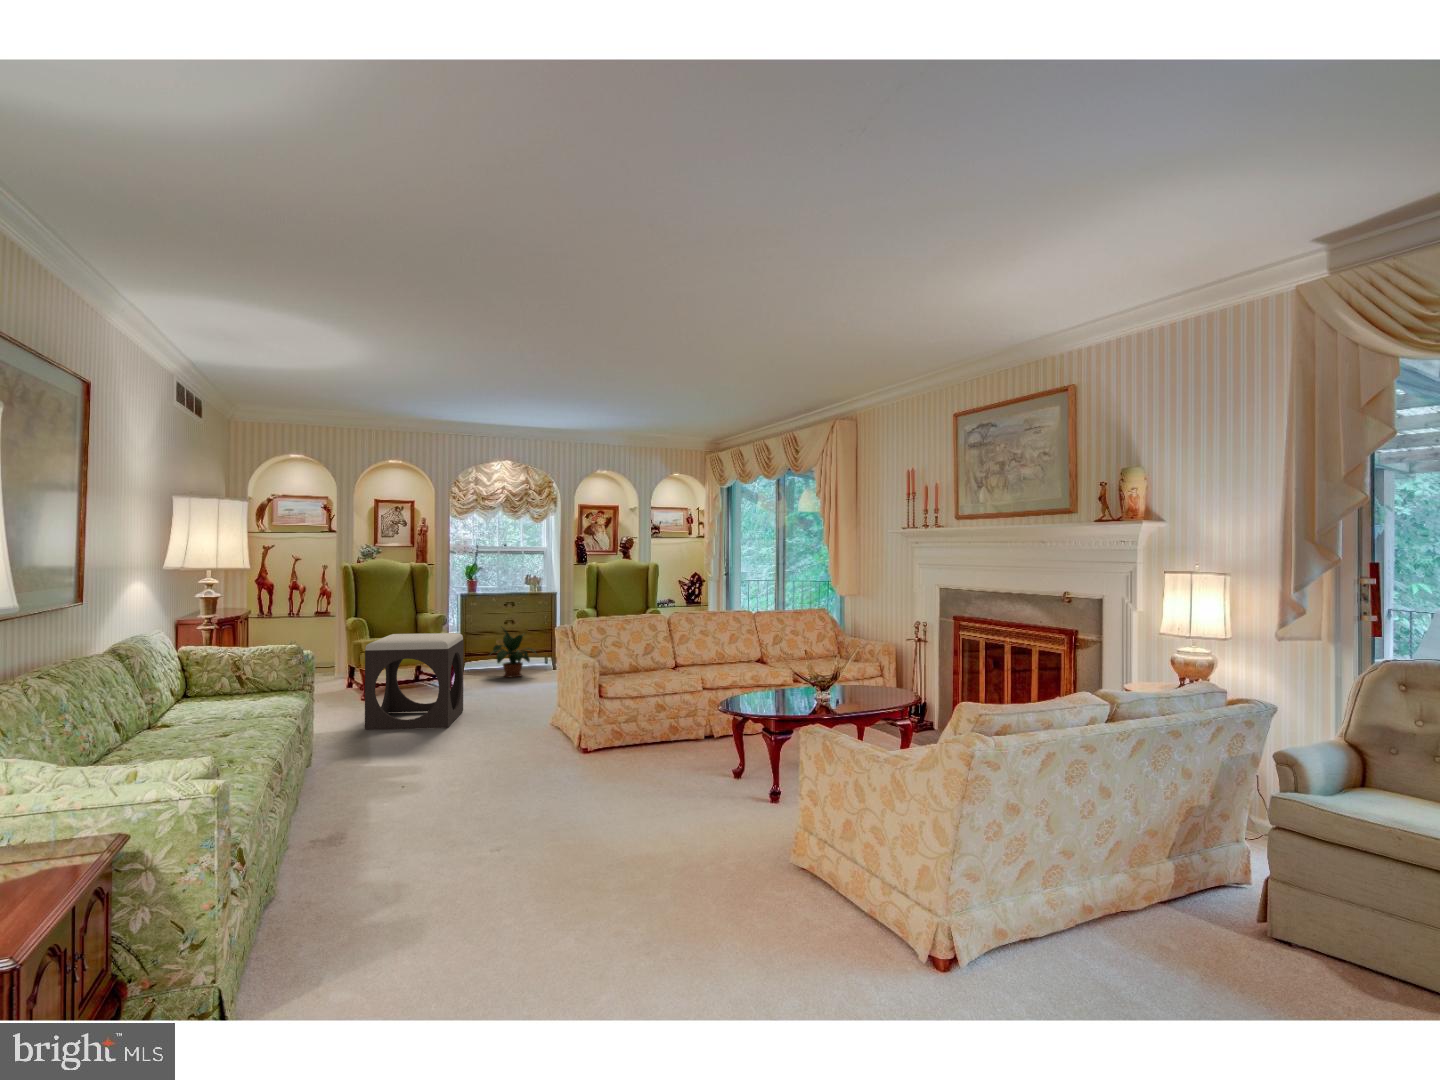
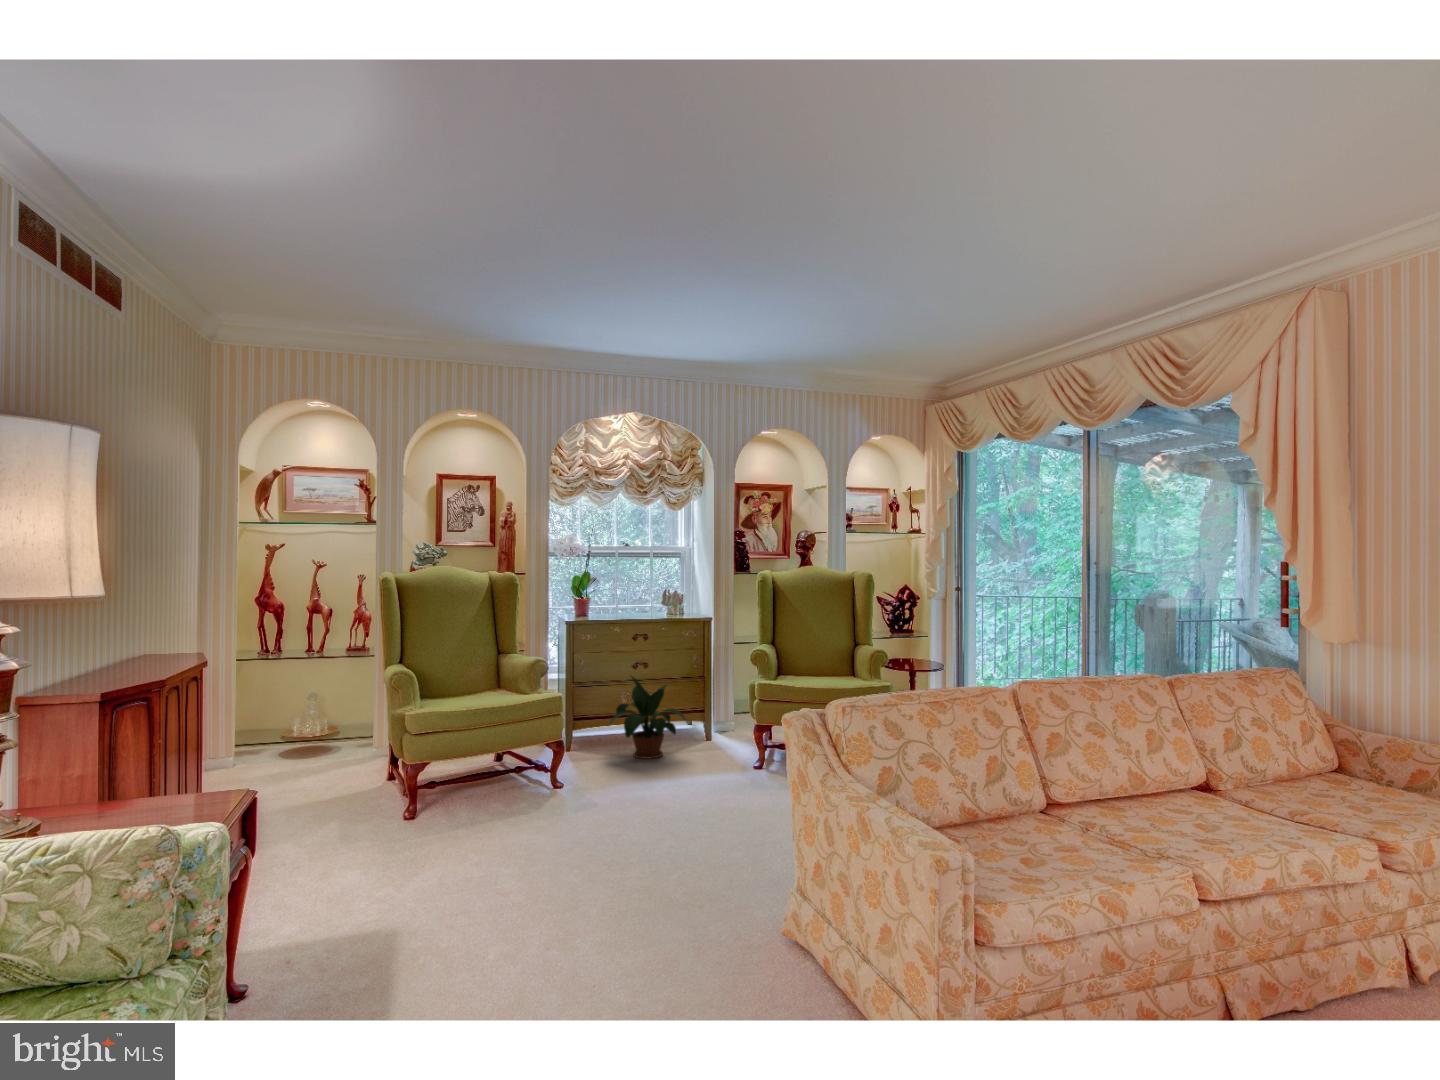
footstool: present [365,633,464,730] -> none [380,715,584,946]

